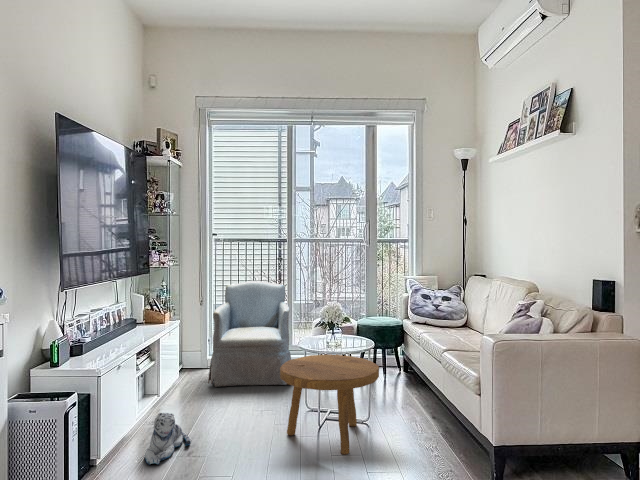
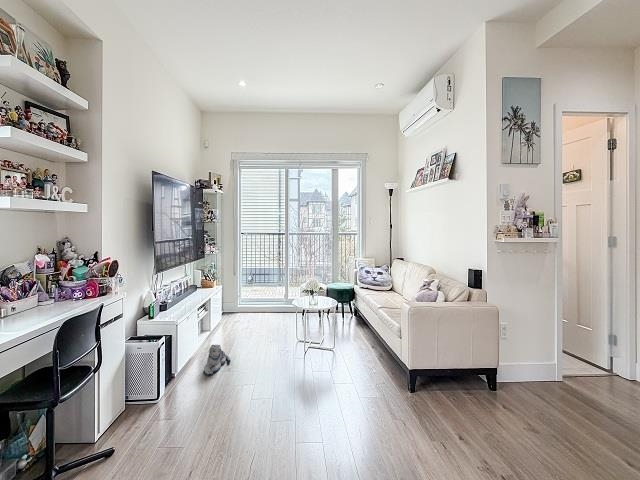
armchair: present [208,281,291,387] -> none [240,262,290,326]
footstool: present [280,354,379,454] -> none [282,309,339,367]

